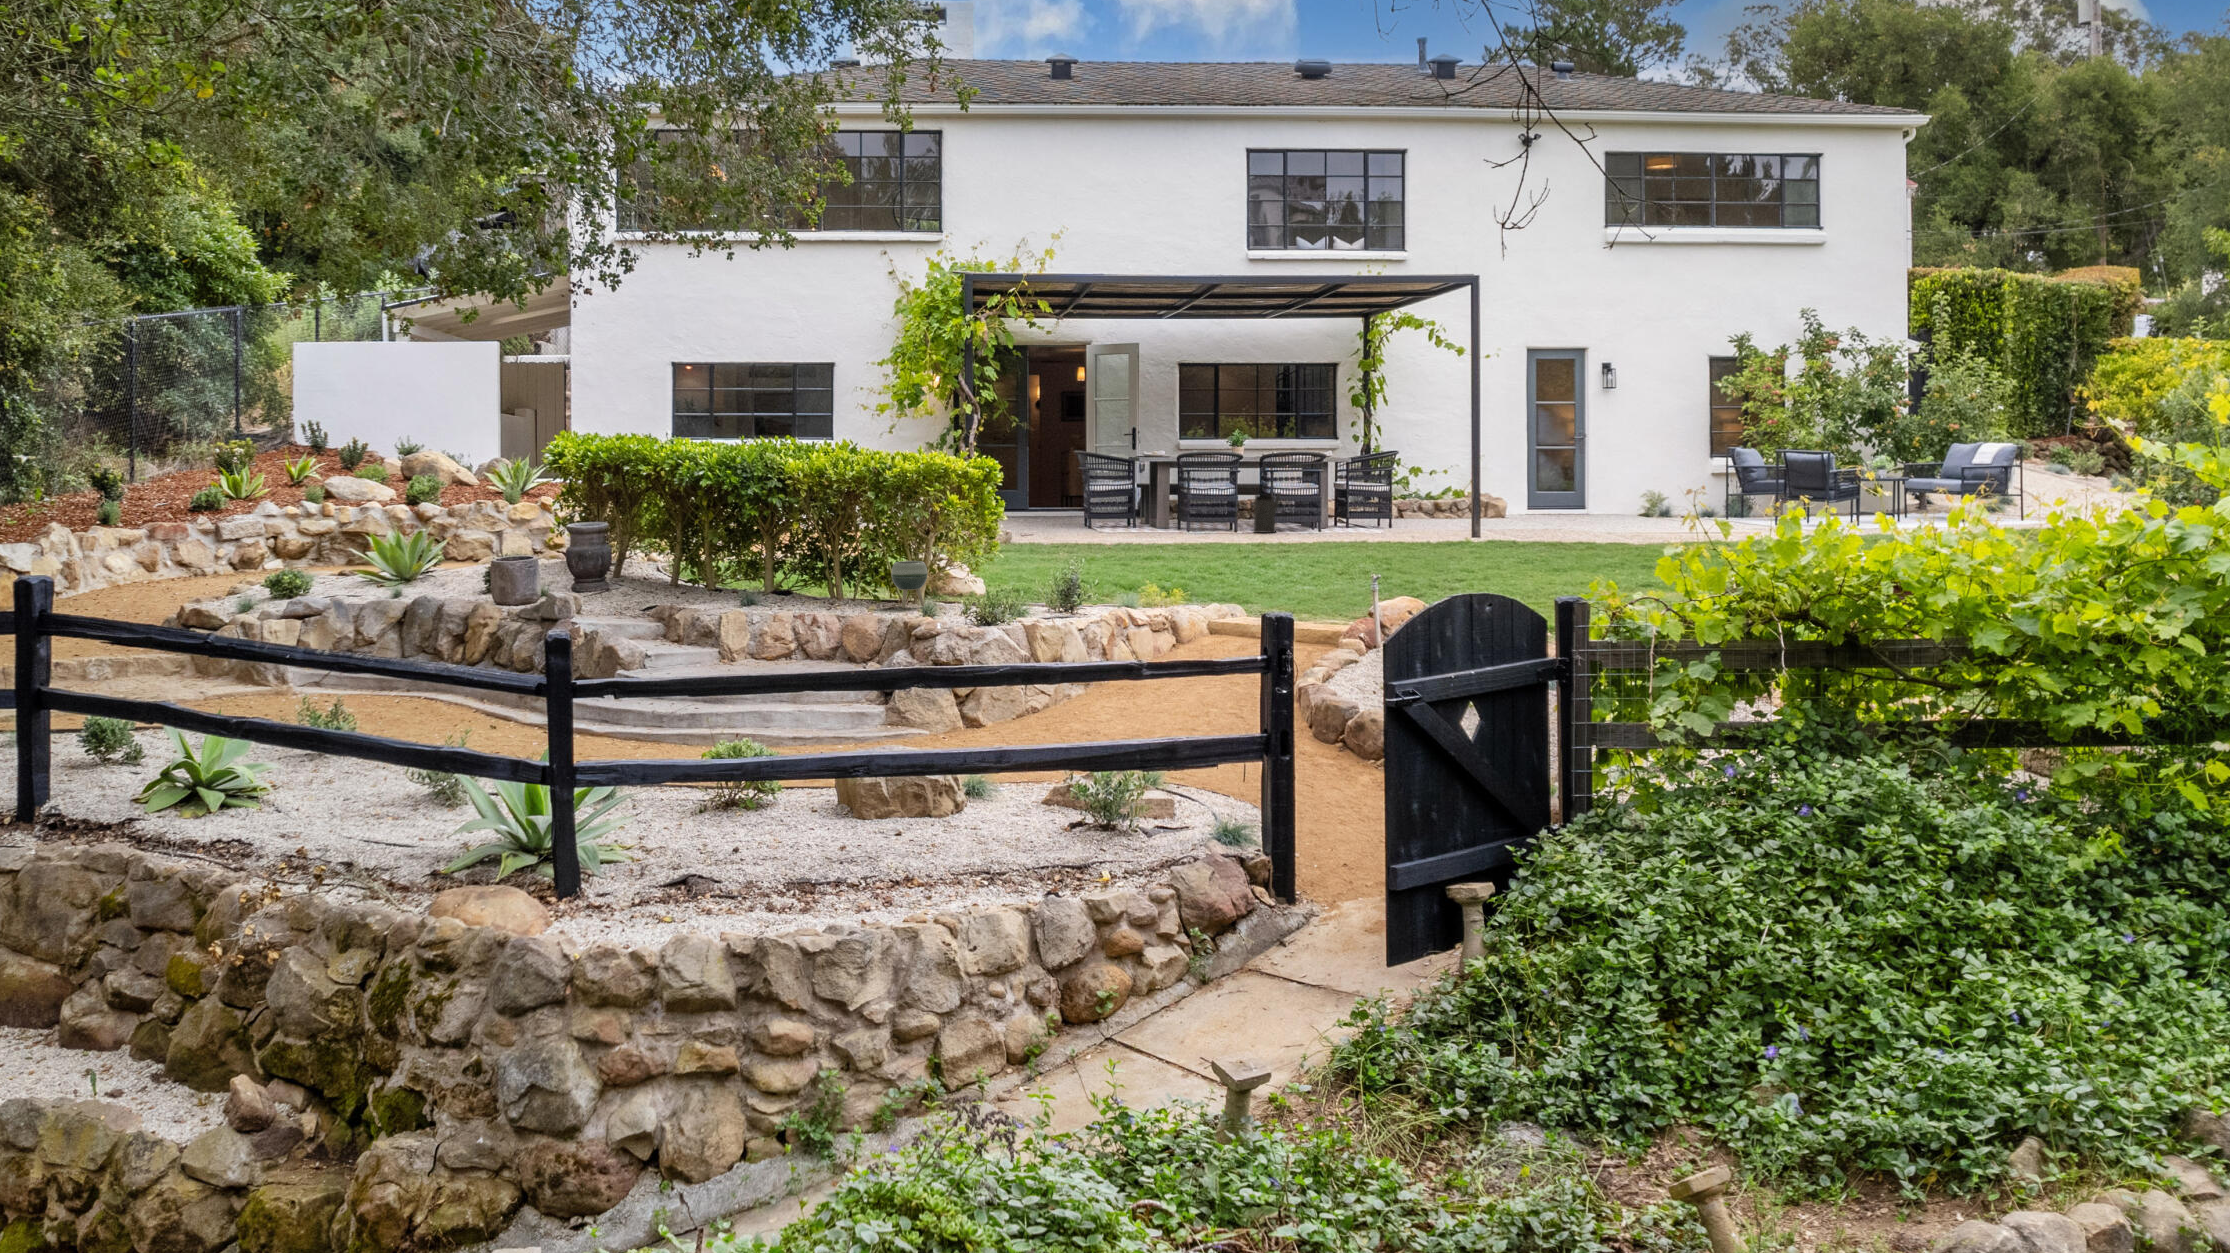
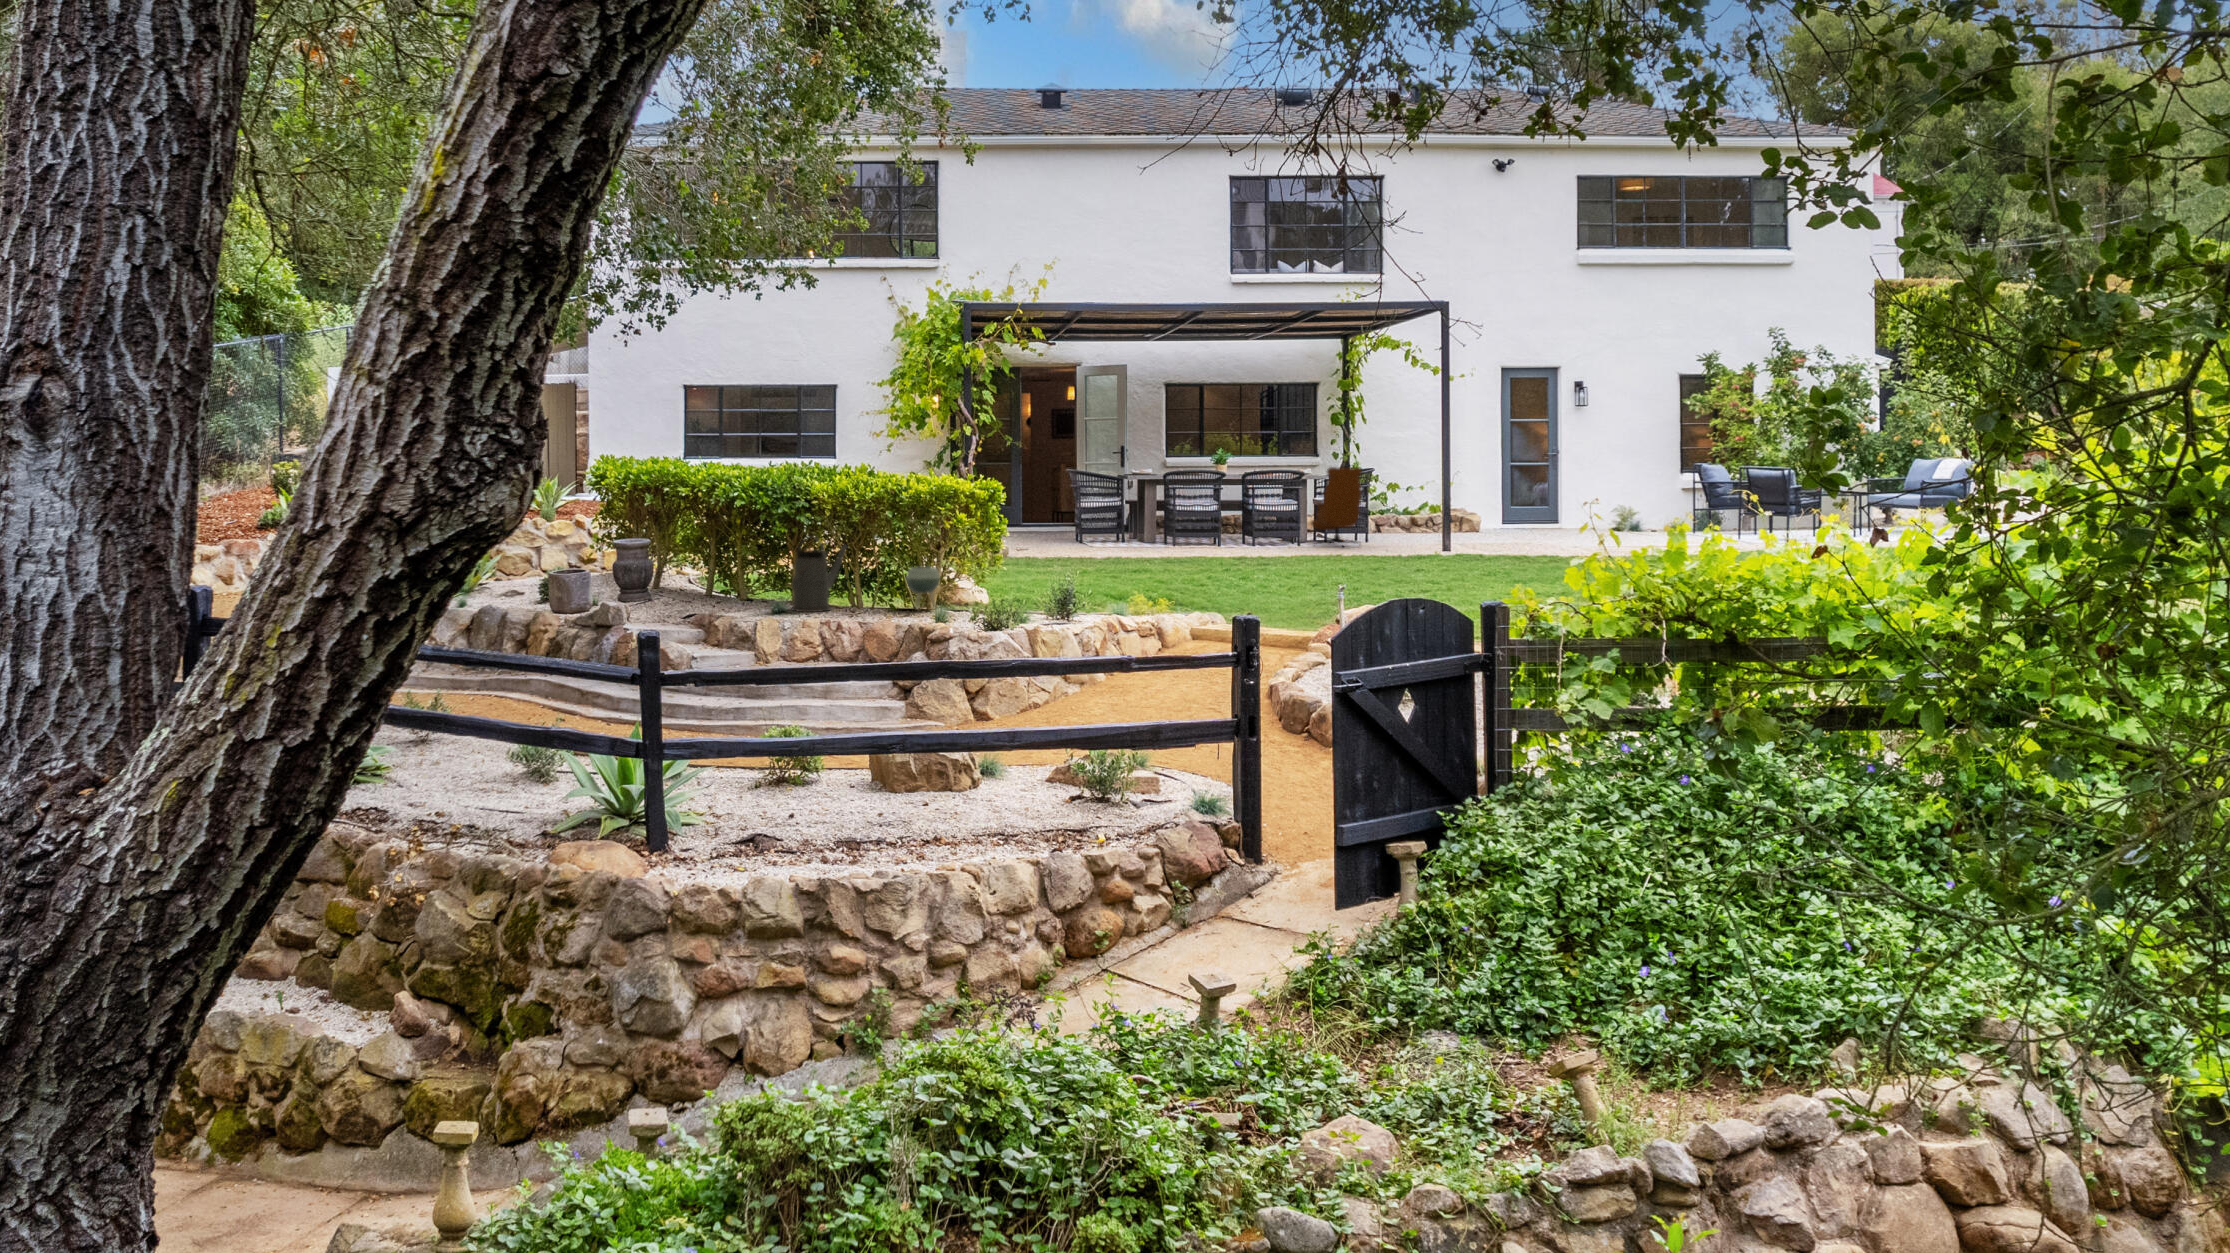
lounge chair: none [1328,447,1388,534] -> present [1311,467,1362,547]
watering can: present [1254,489,1280,533] -> present [791,537,847,612]

